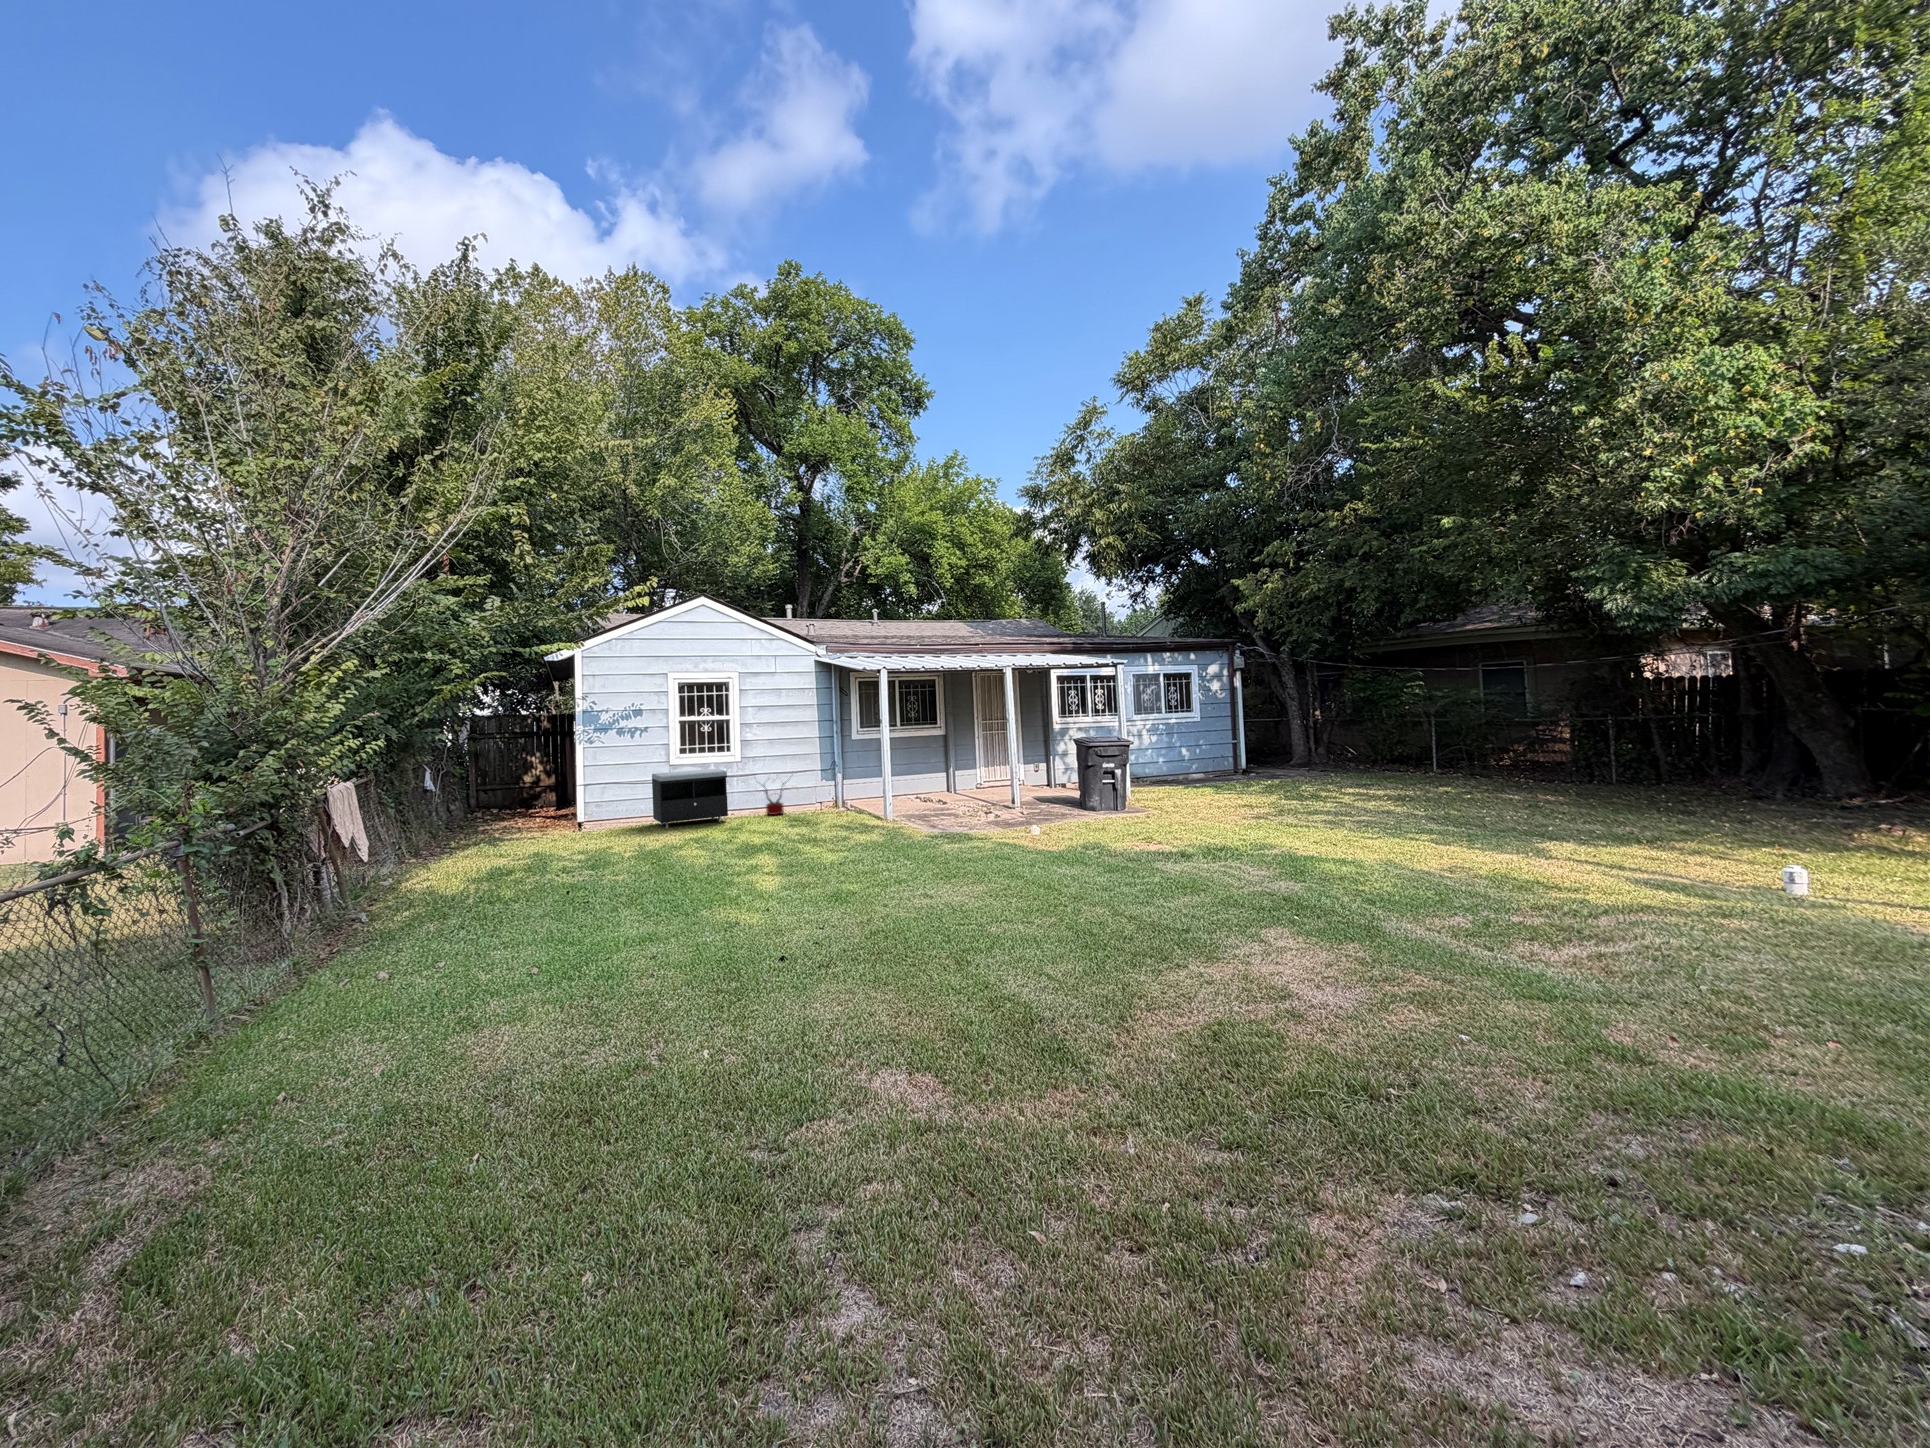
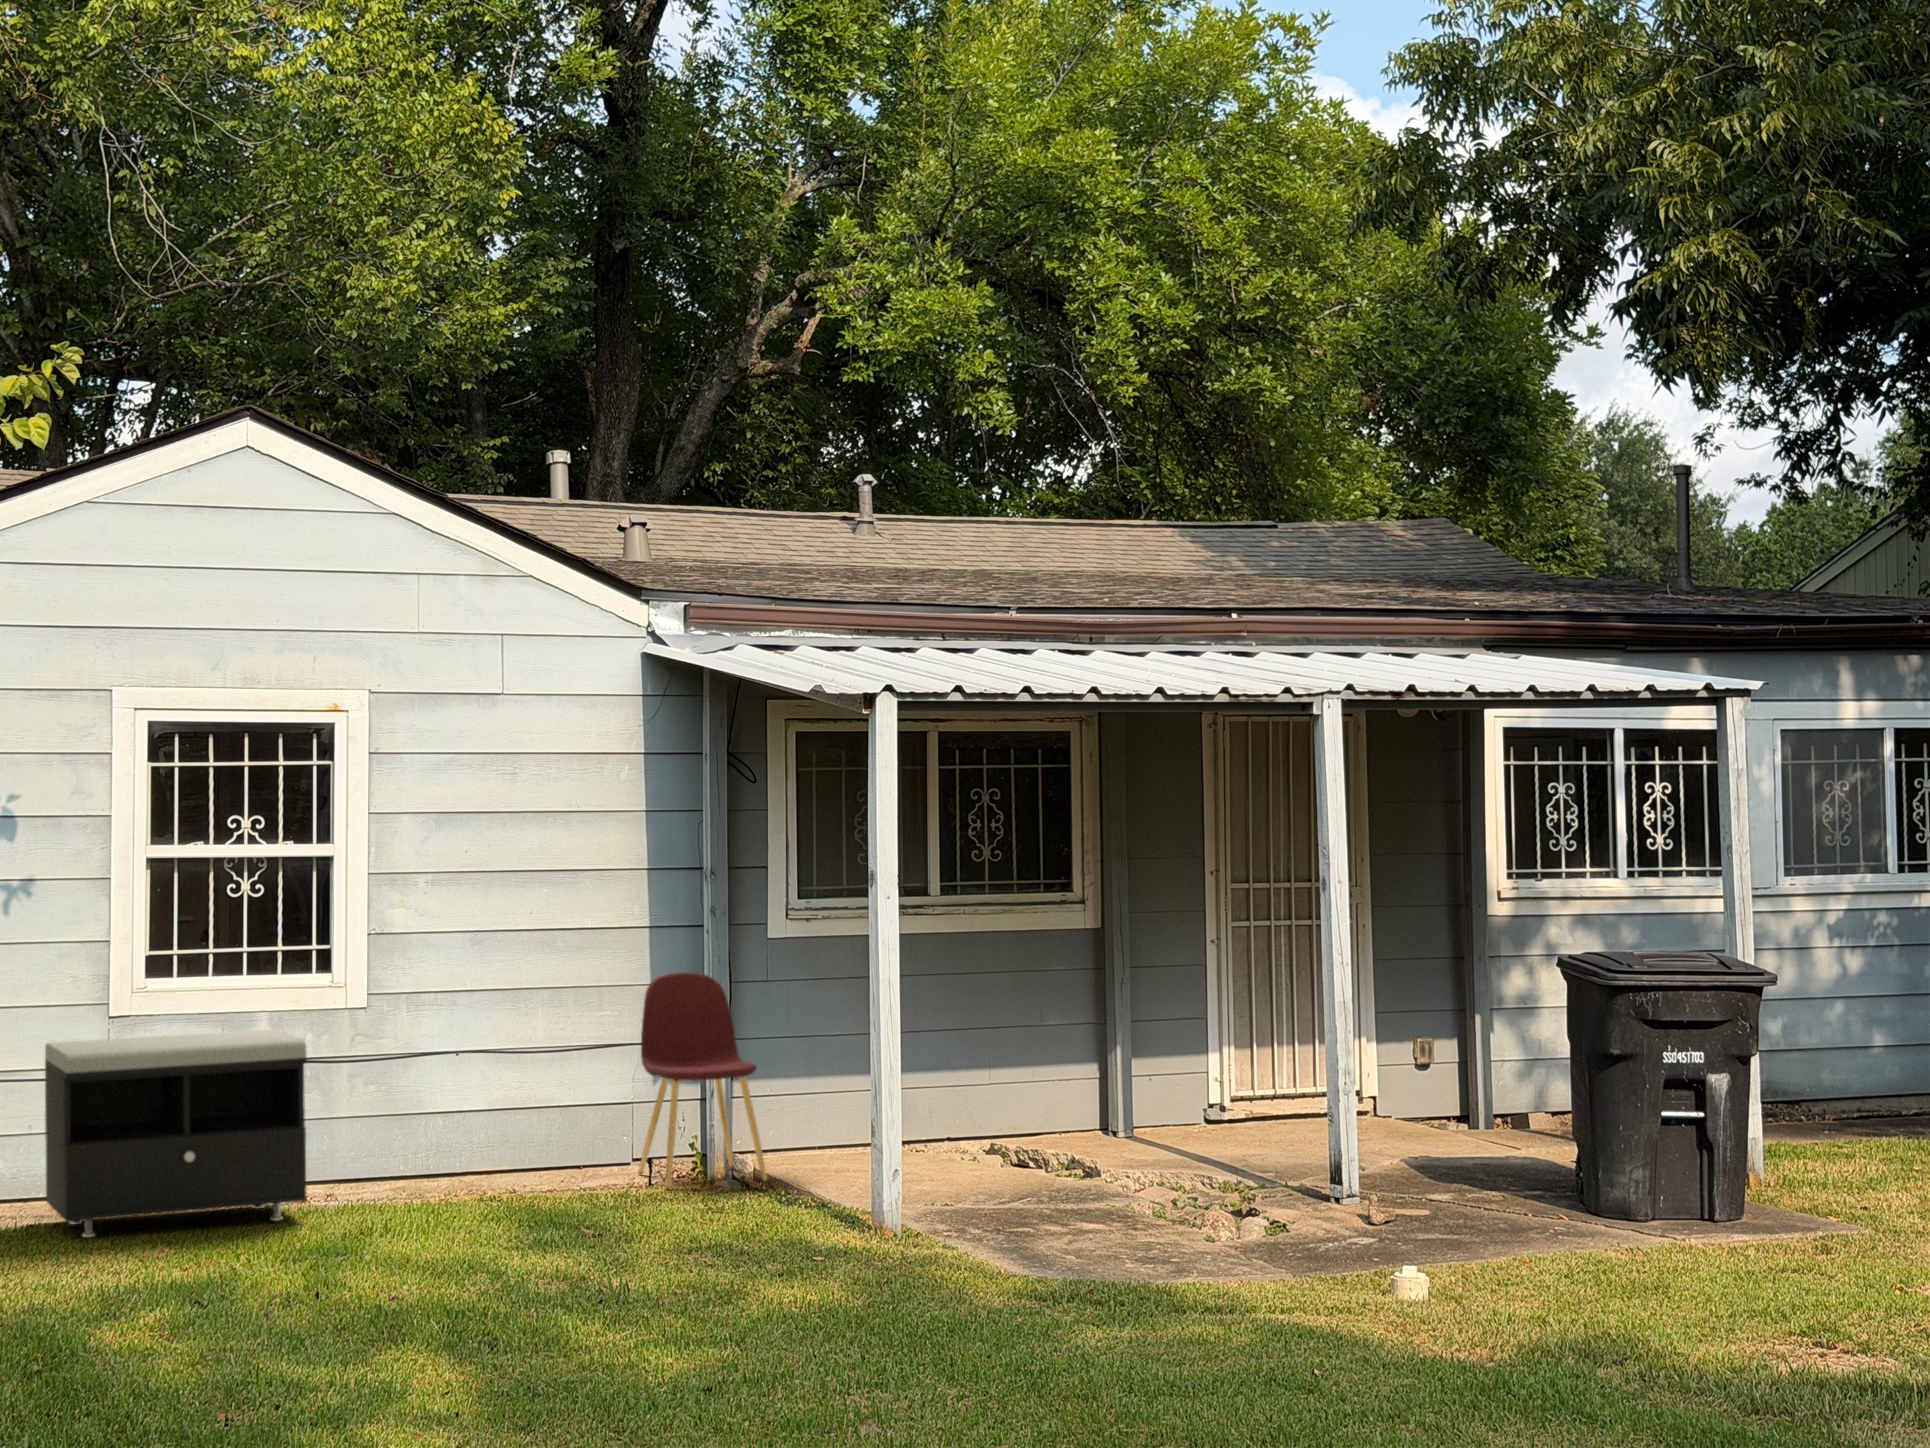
chair: none [818,750,856,811] -> present [638,972,767,1189]
decorative plant: present [761,783,797,815] -> none [397,1046,565,1200]

